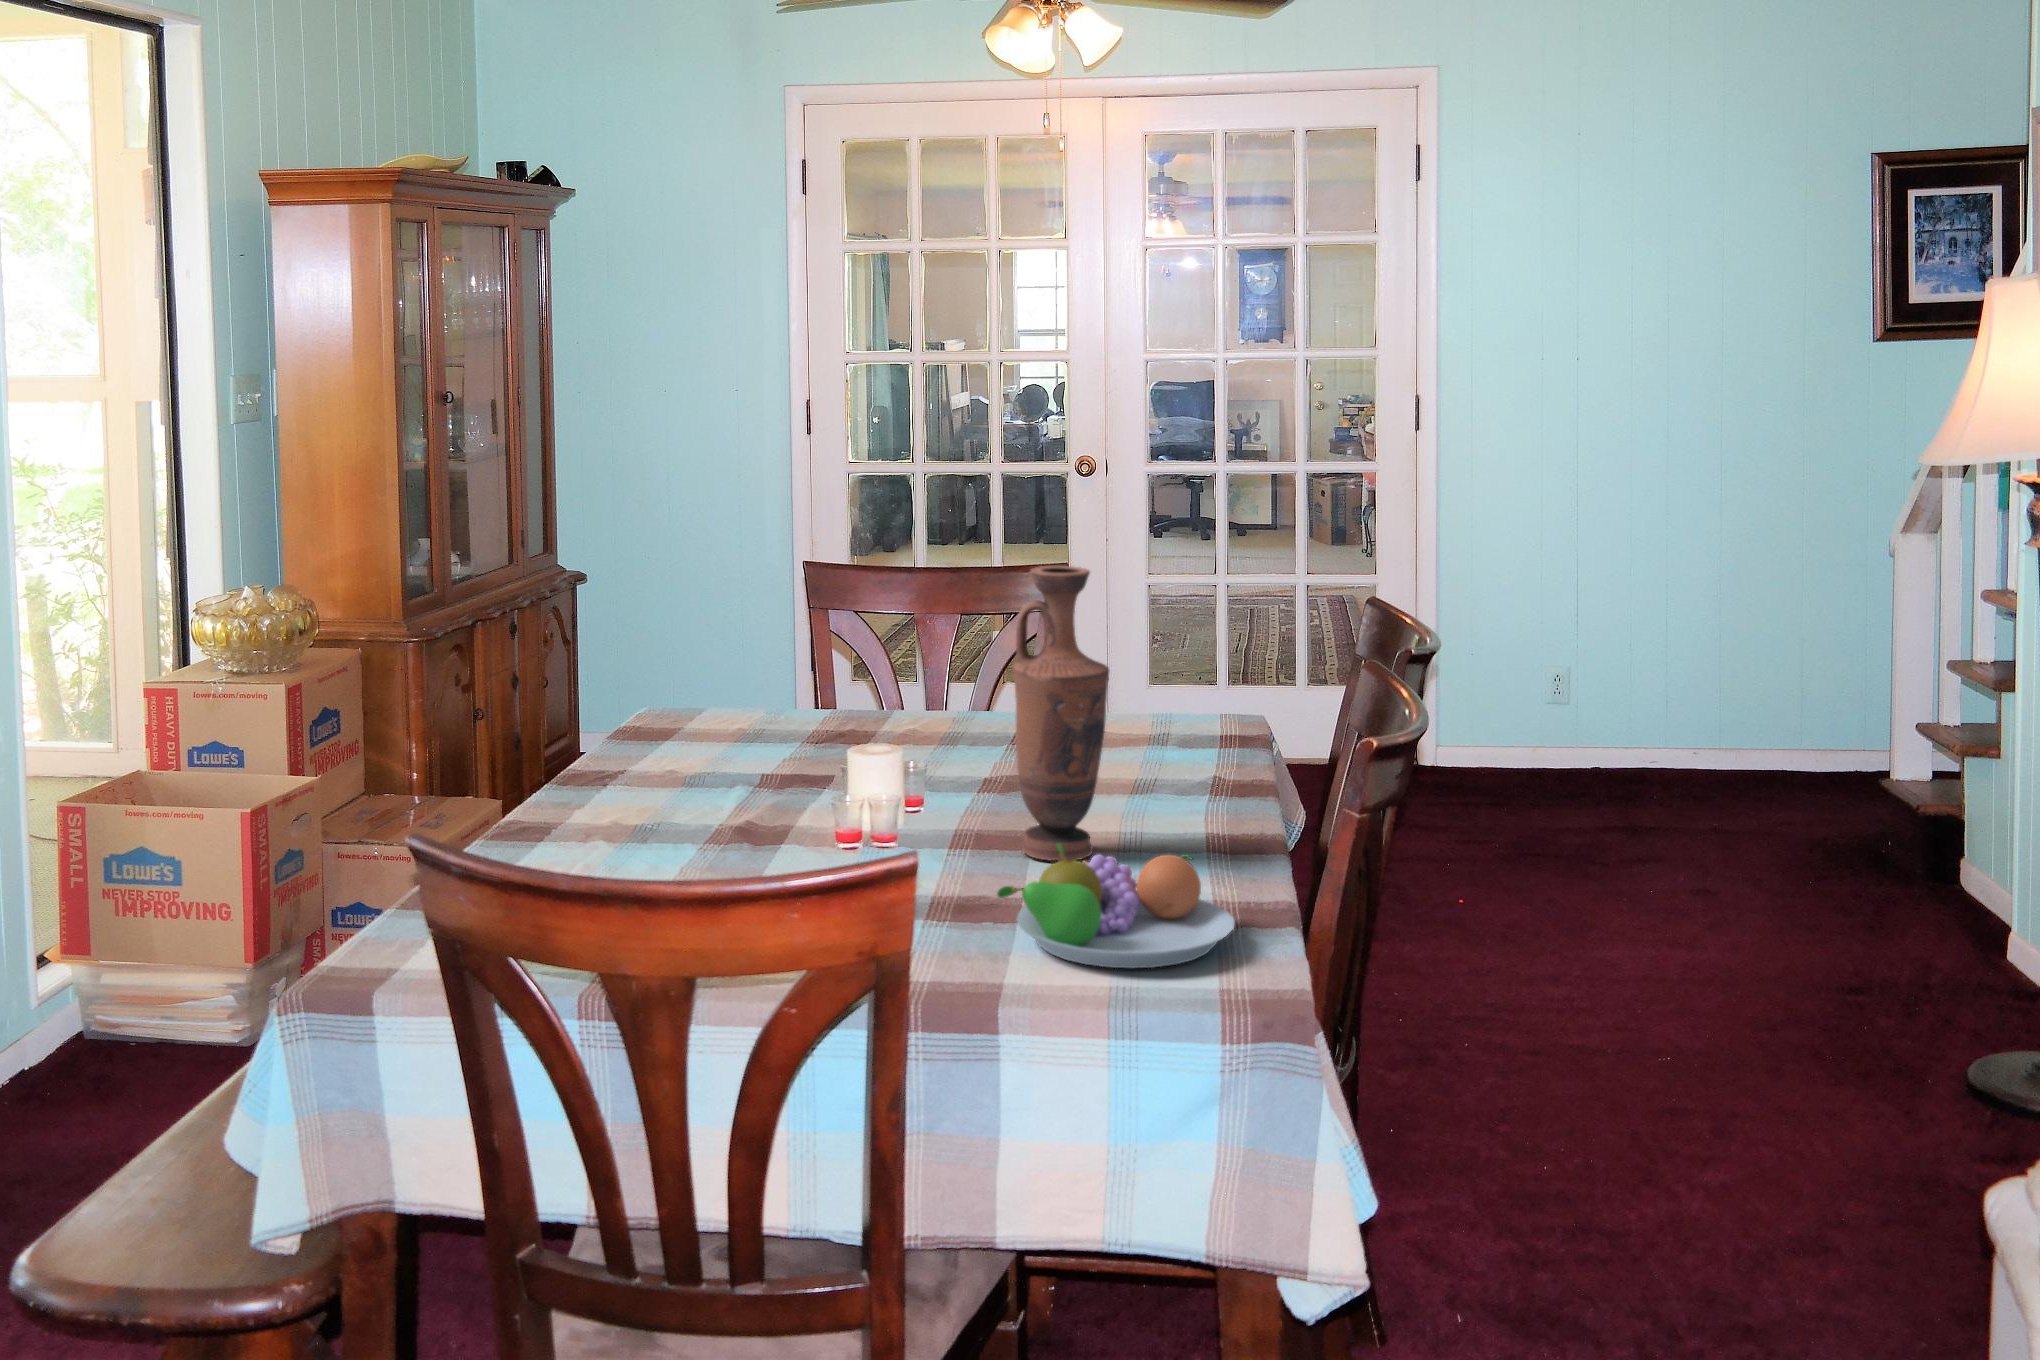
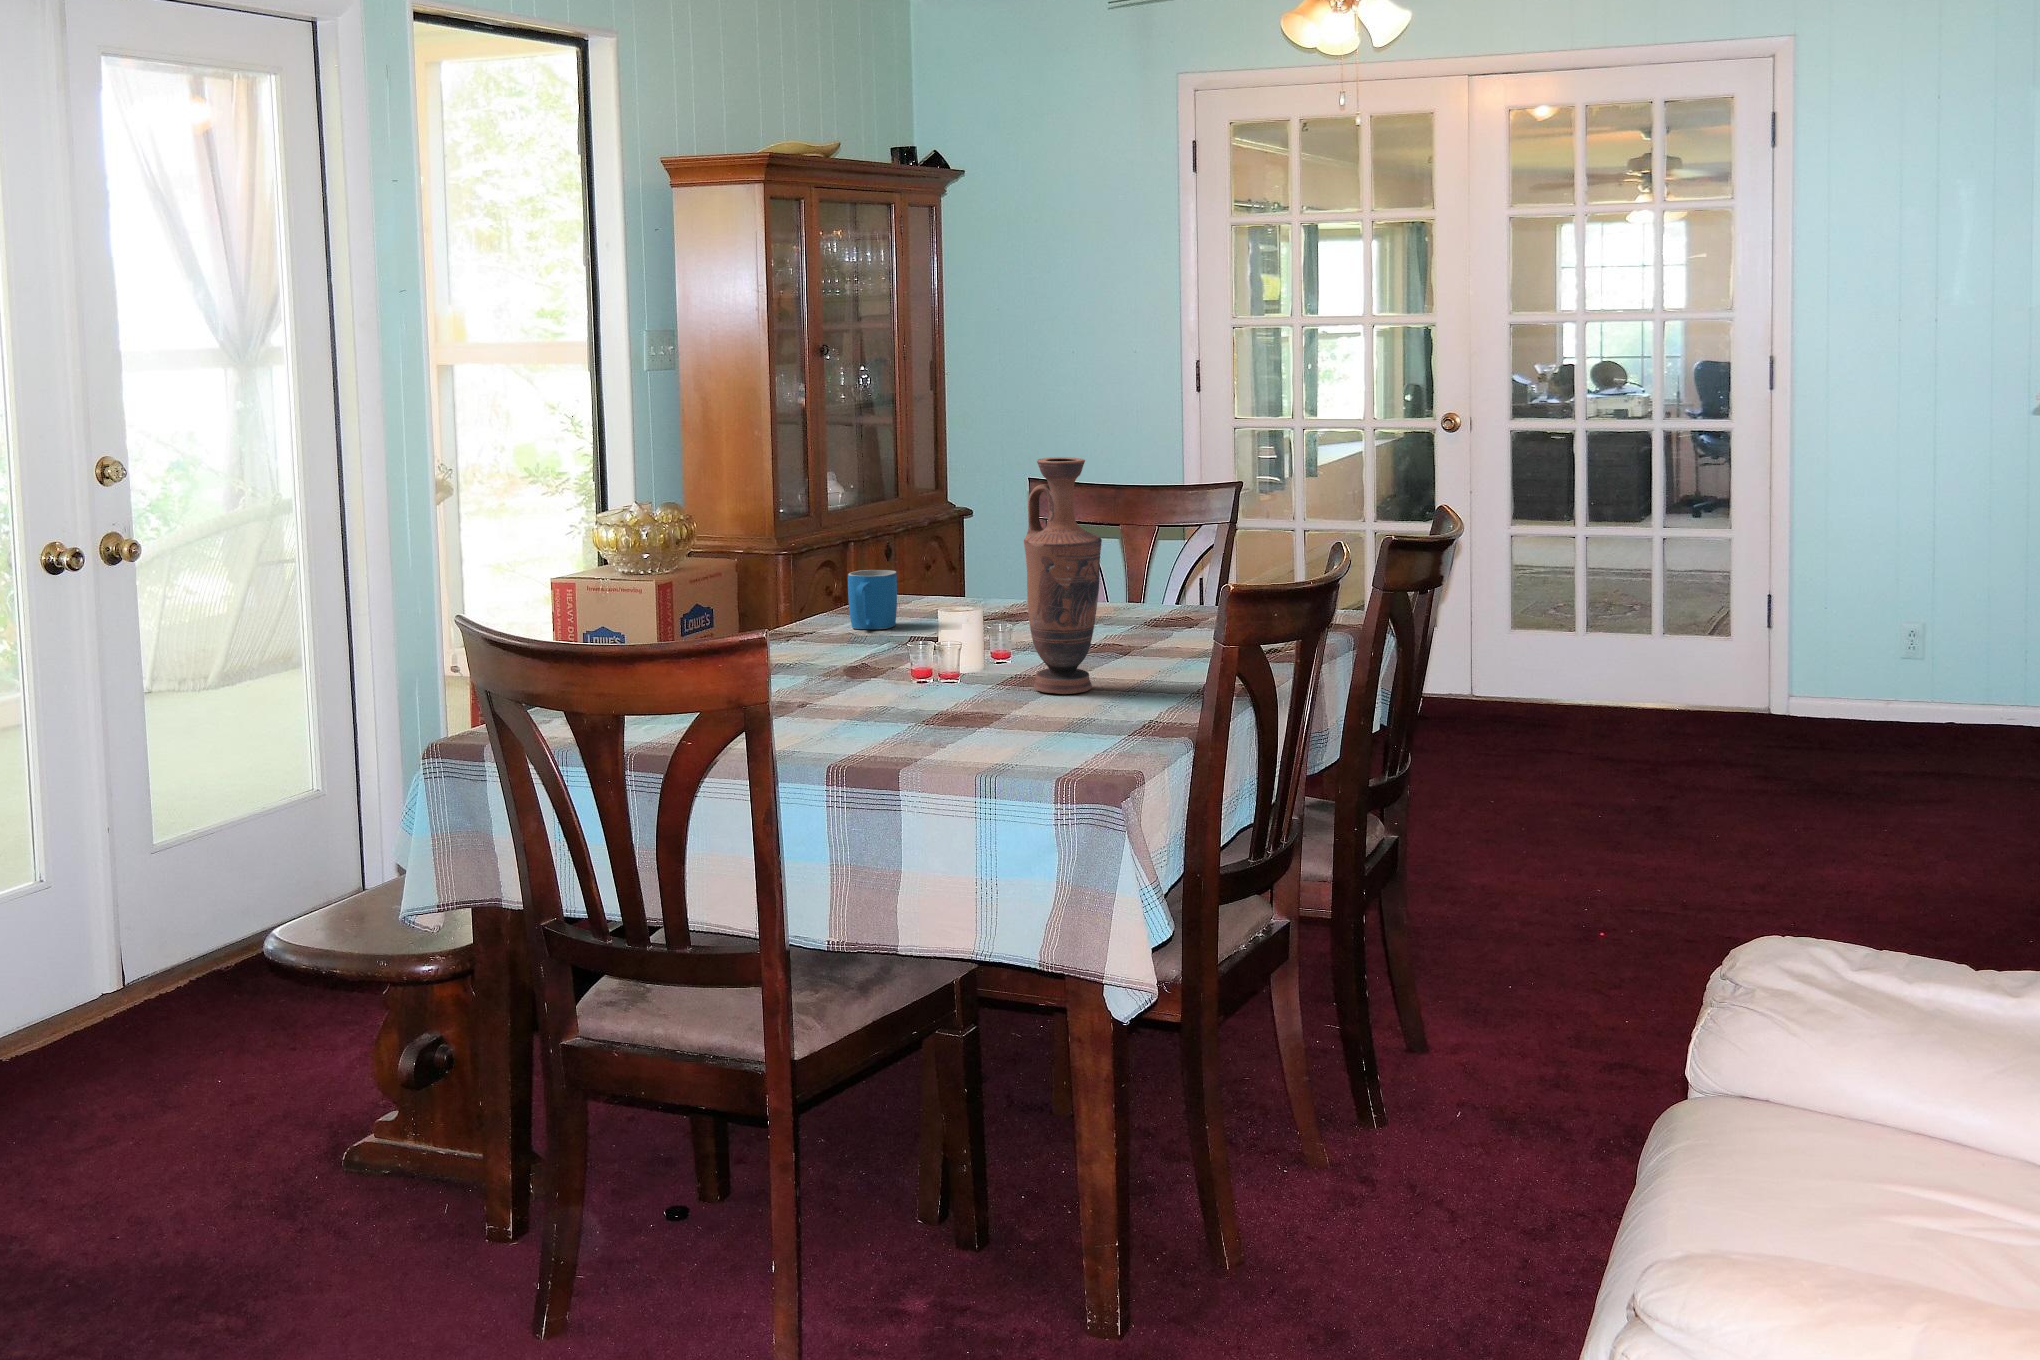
mug: none [675,689,733,765] -> present [848,570,897,629]
fruit bowl: present [997,844,1234,968] -> none [930,664,1120,753]

